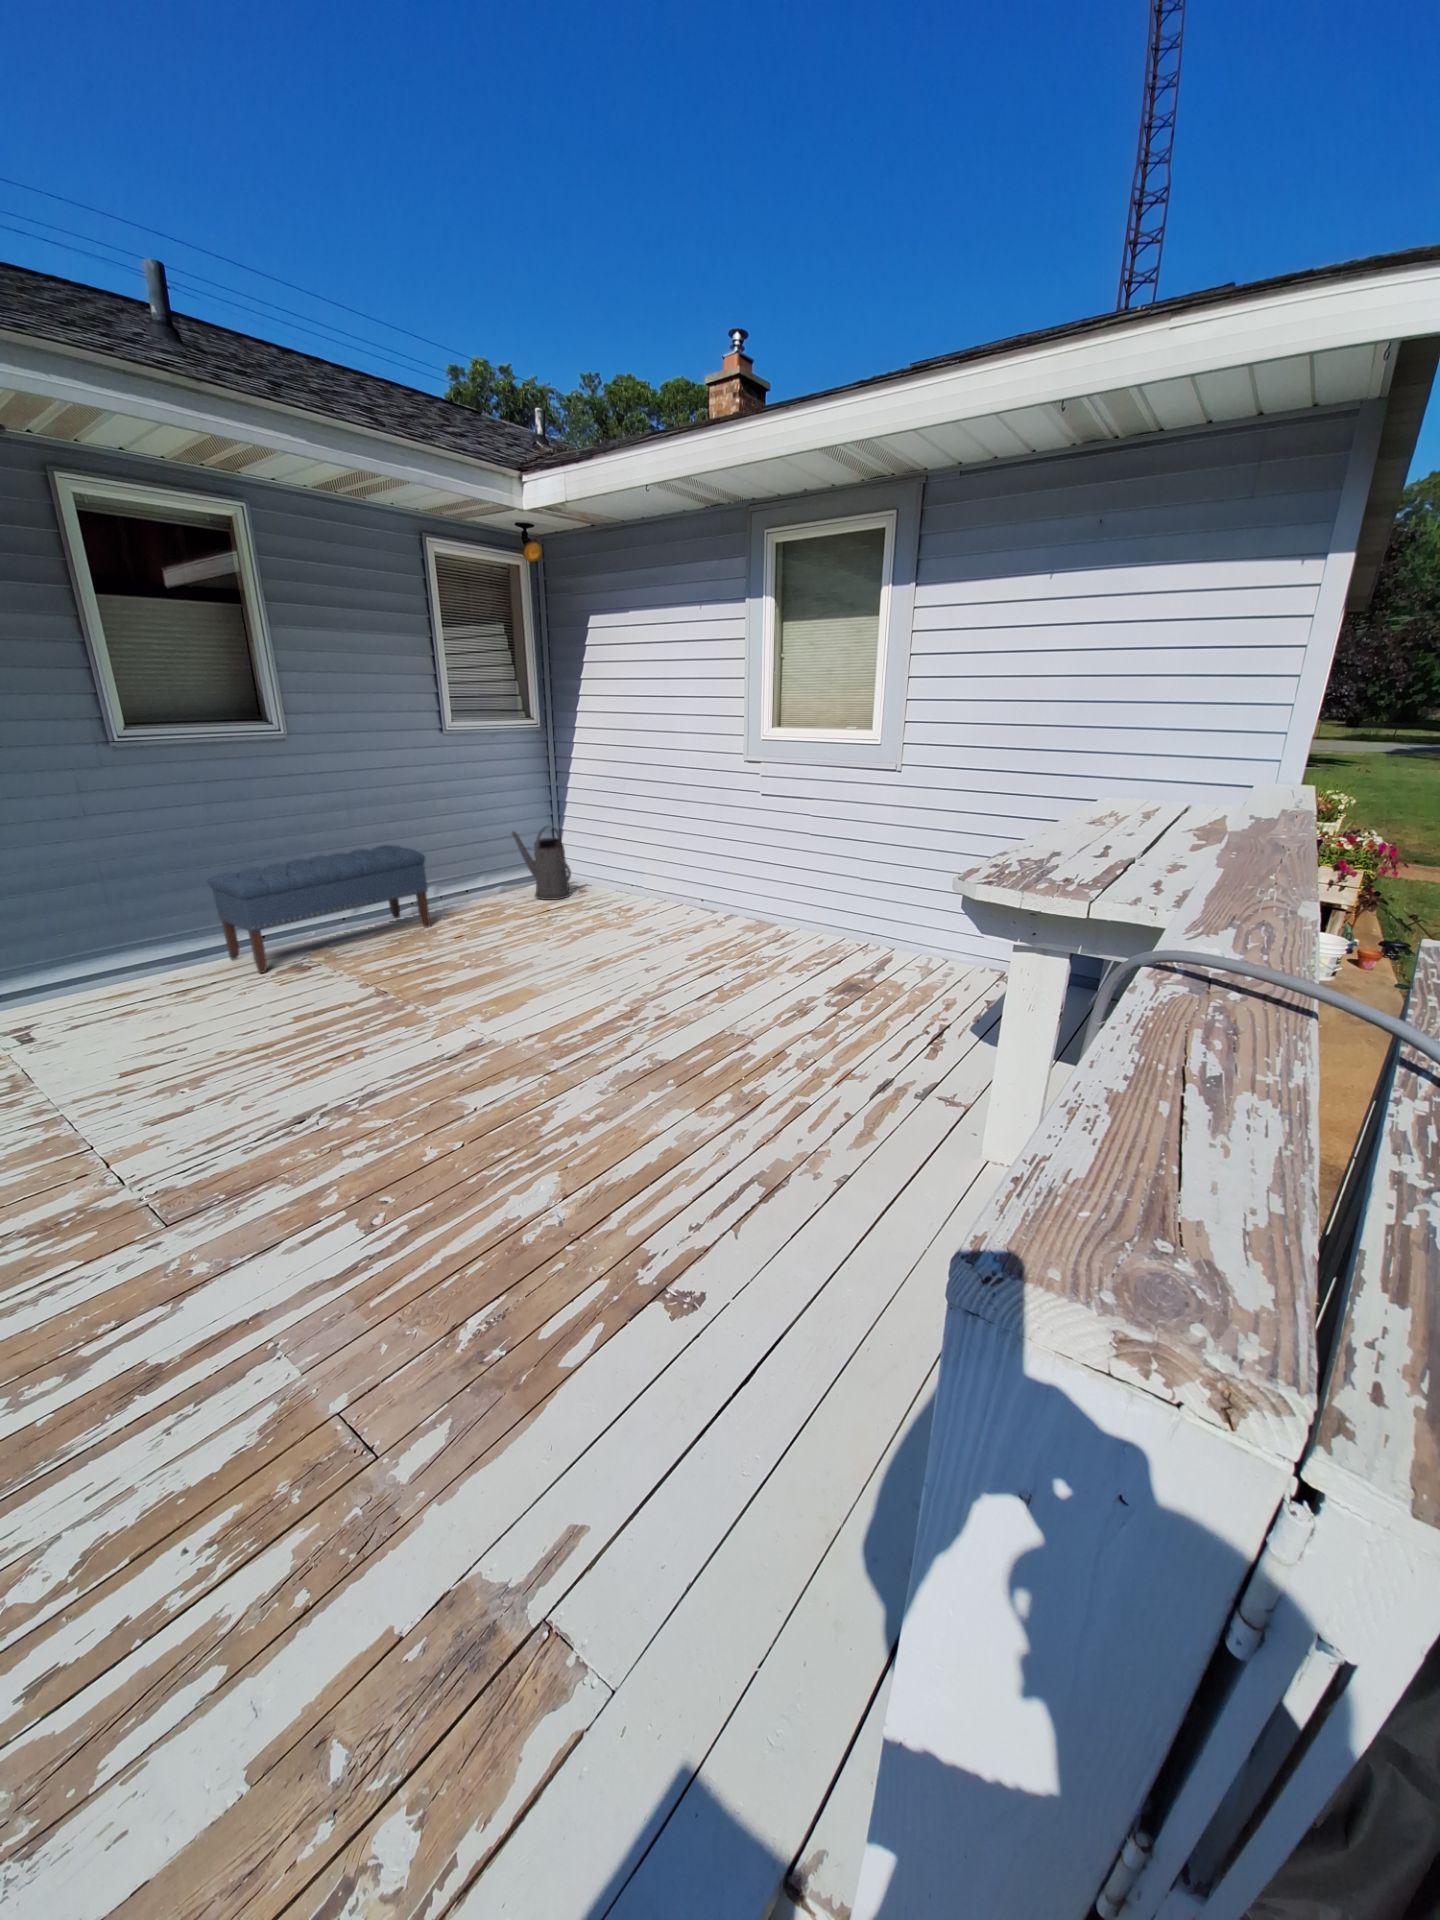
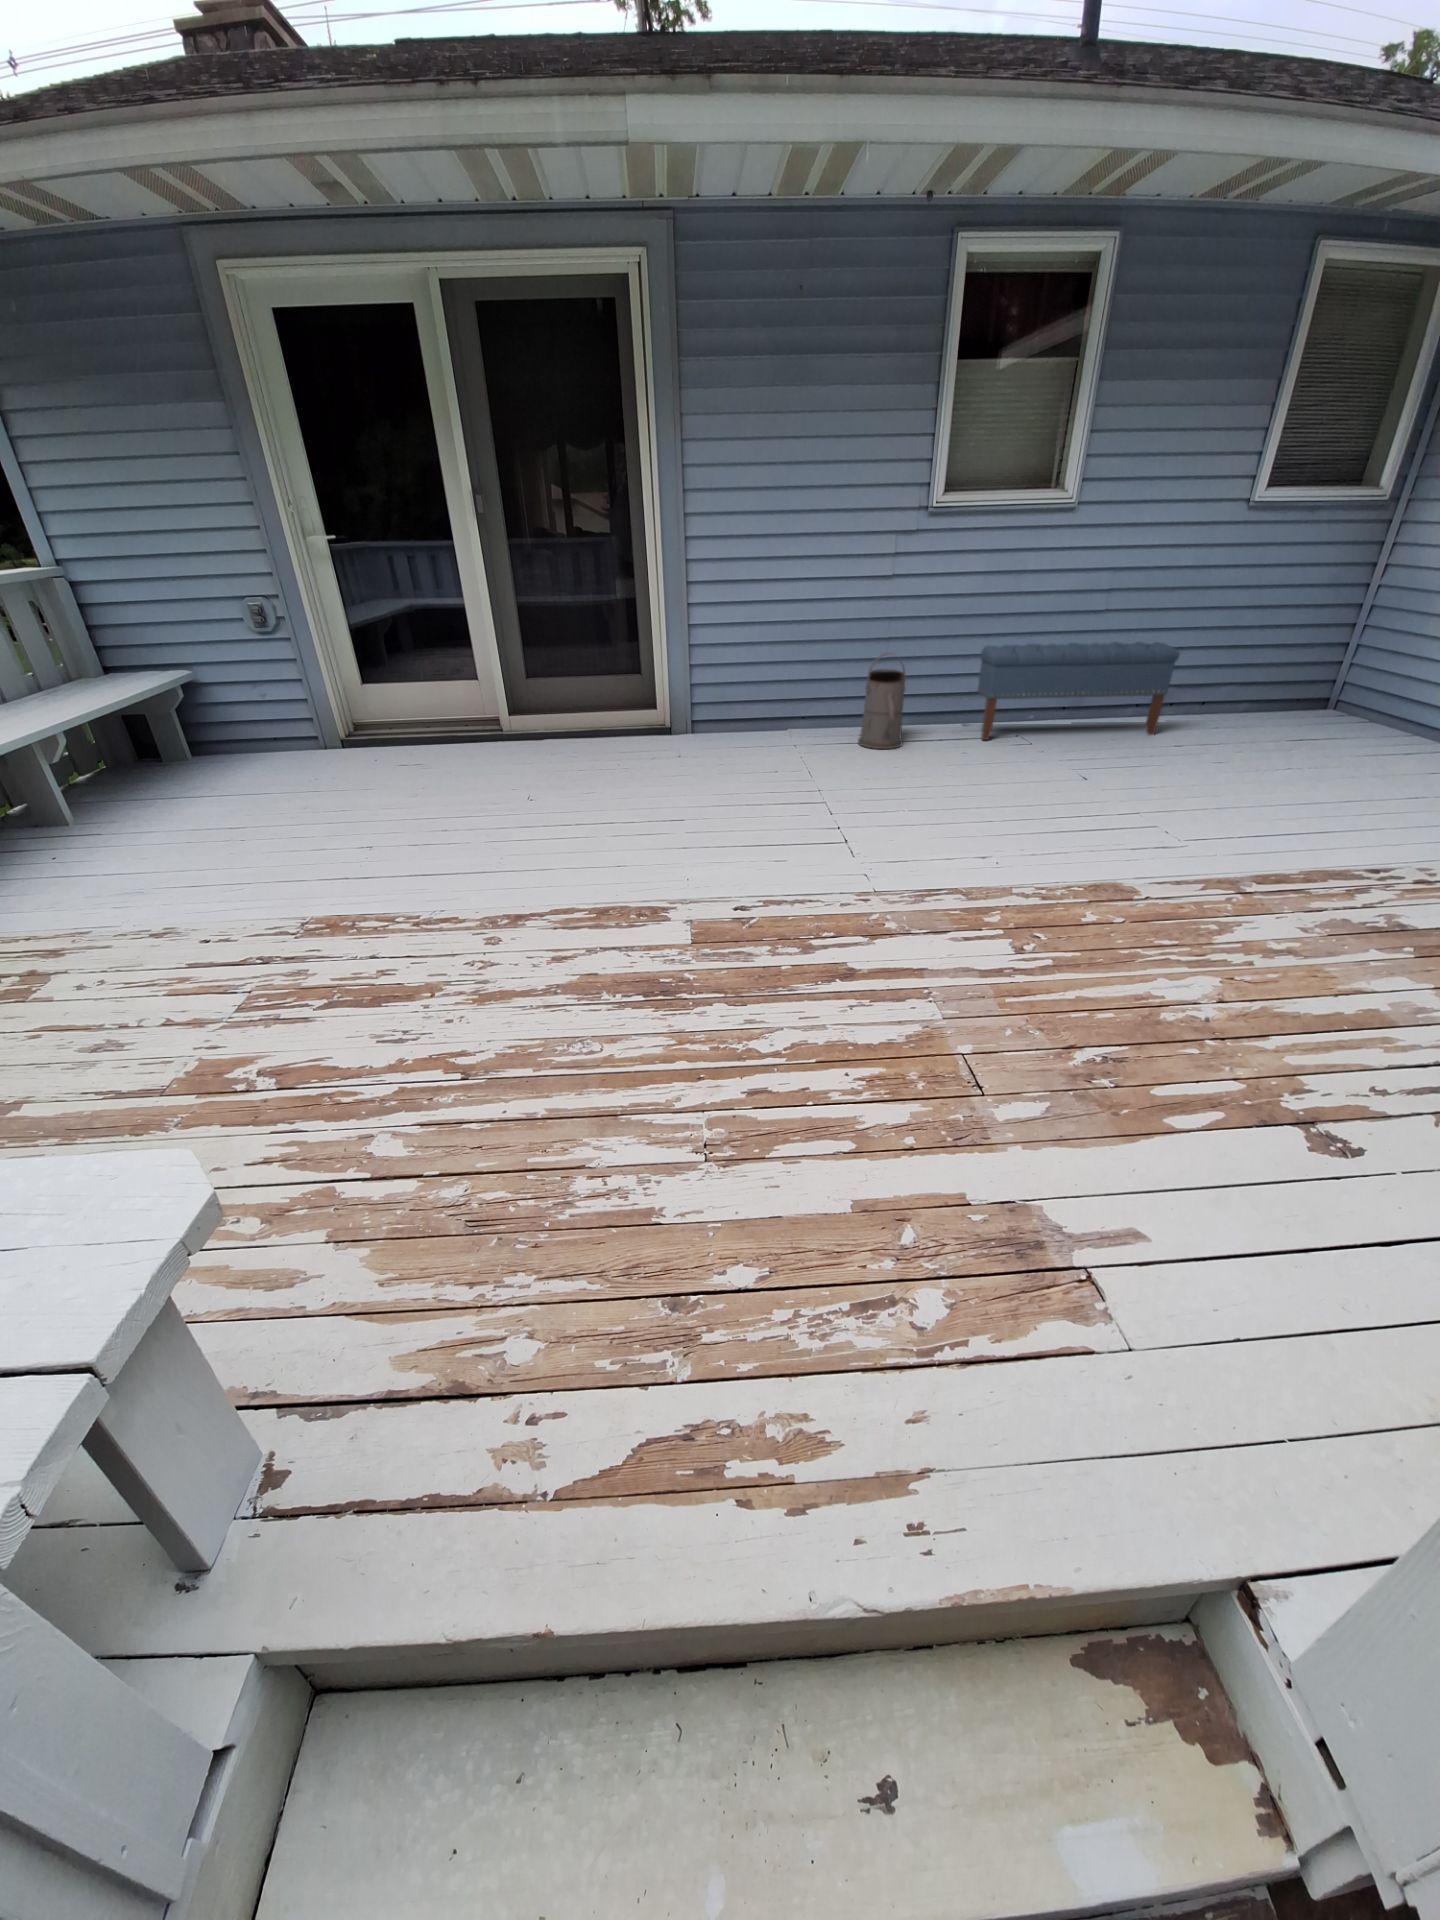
watering can: present [512,826,571,900] -> present [858,653,905,749]

